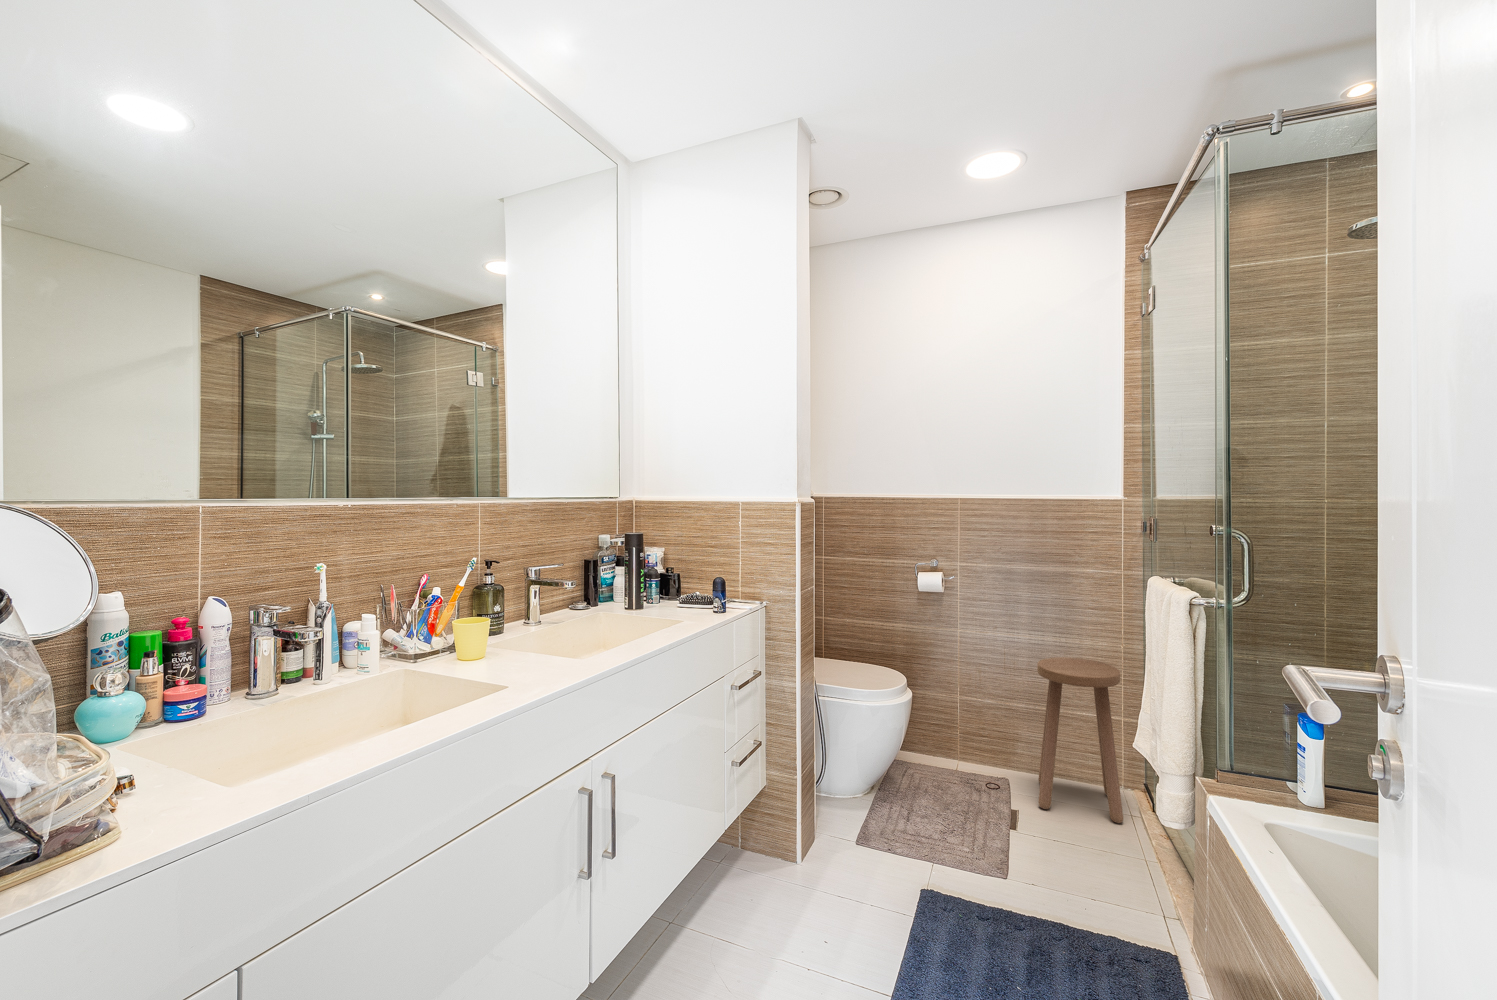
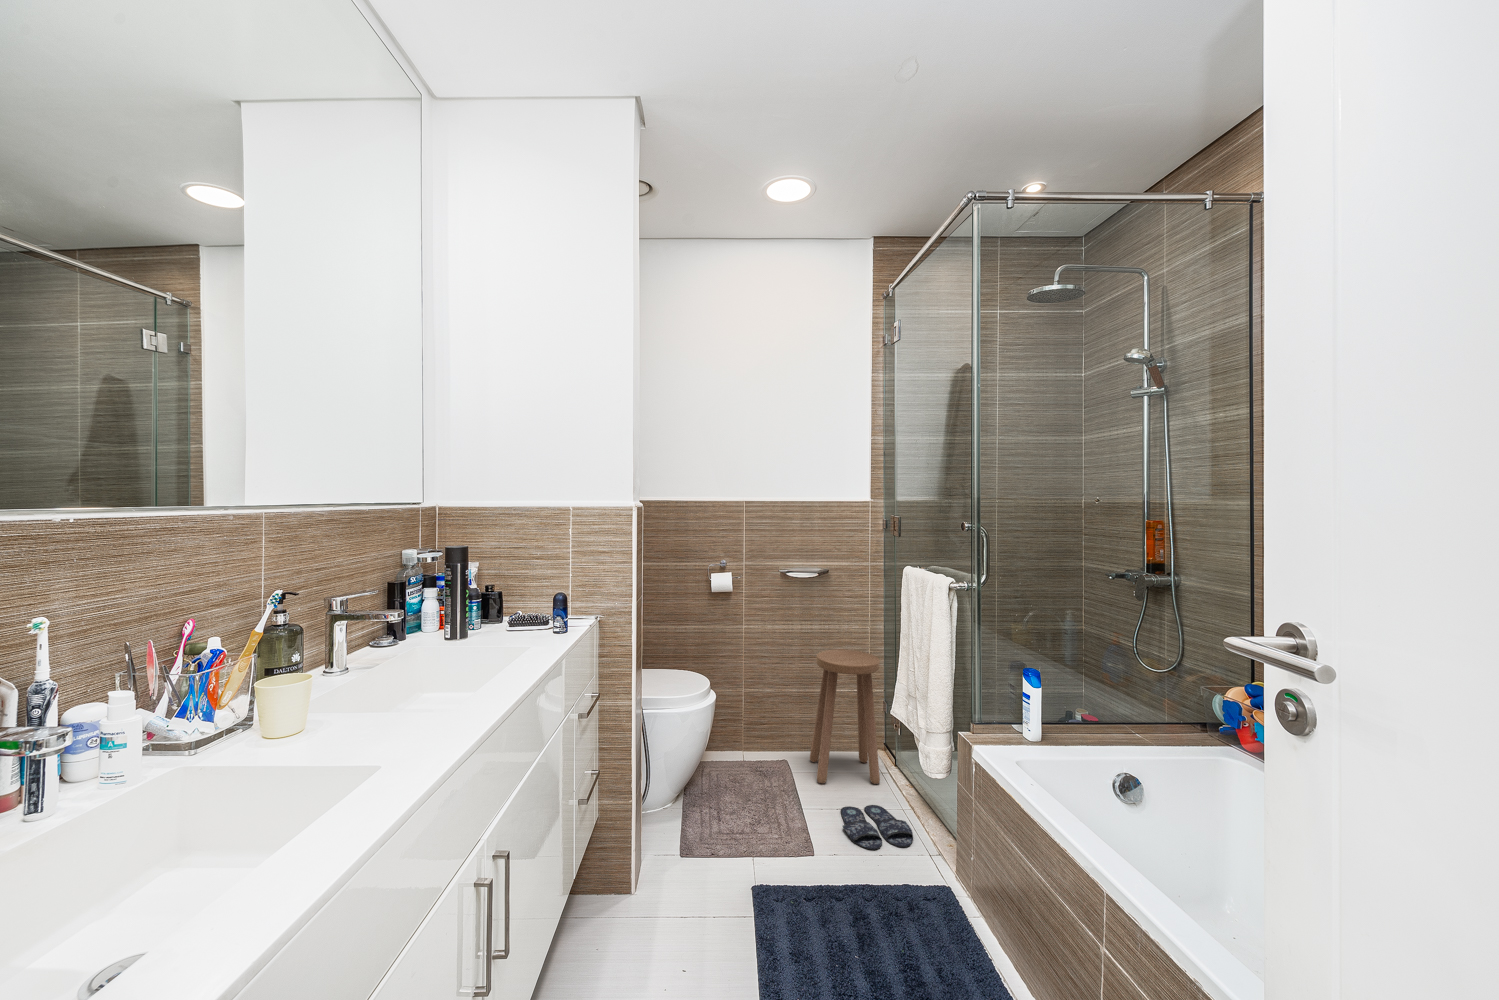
slippers: none [1051,839,1145,900] -> present [841,805,913,850]

